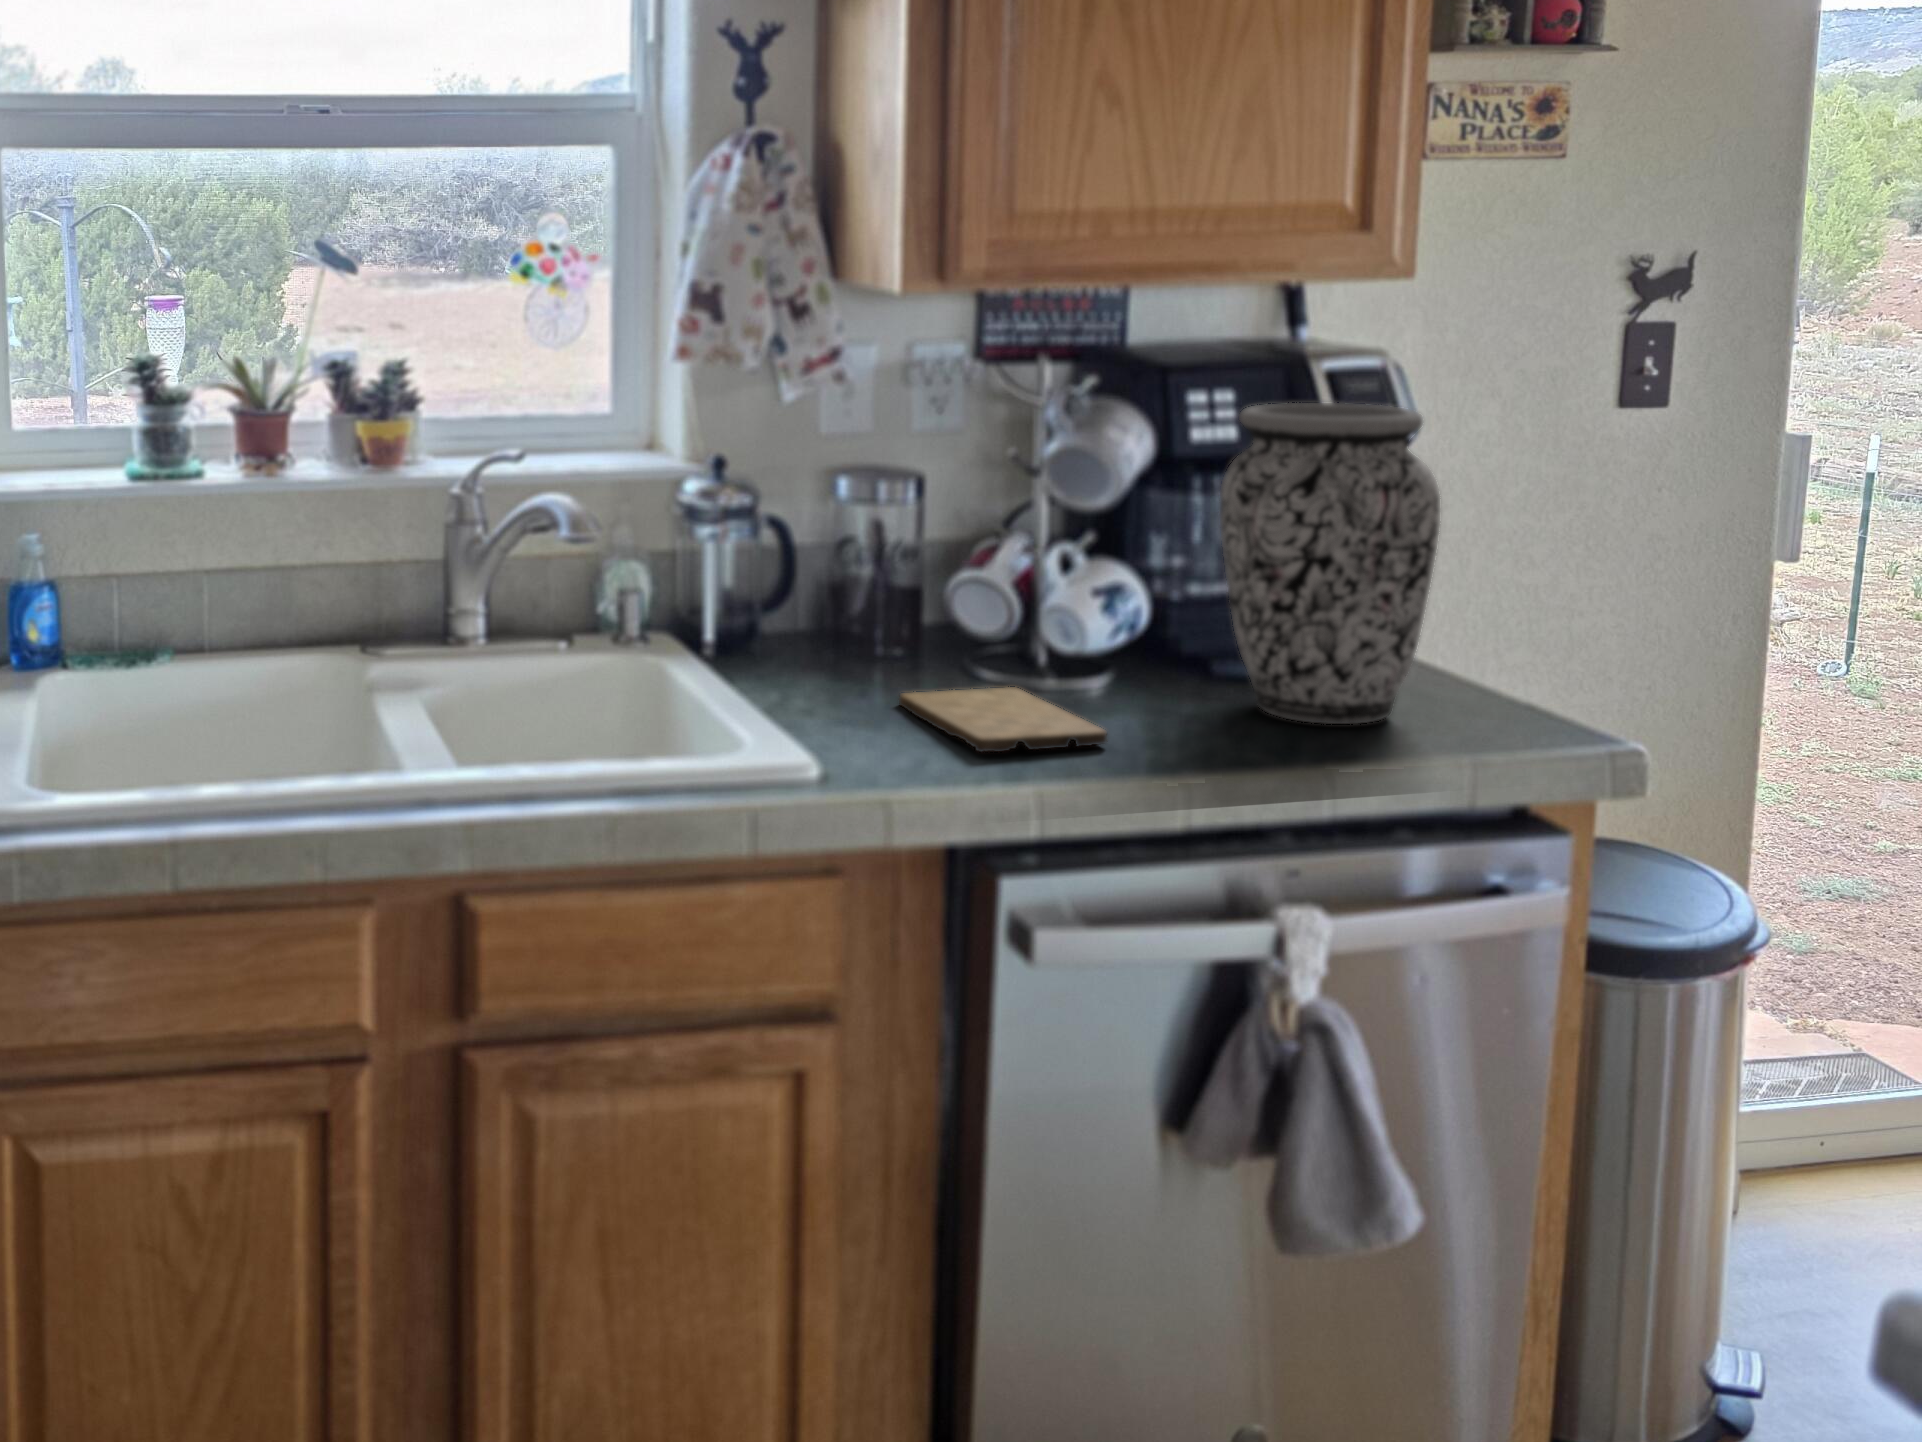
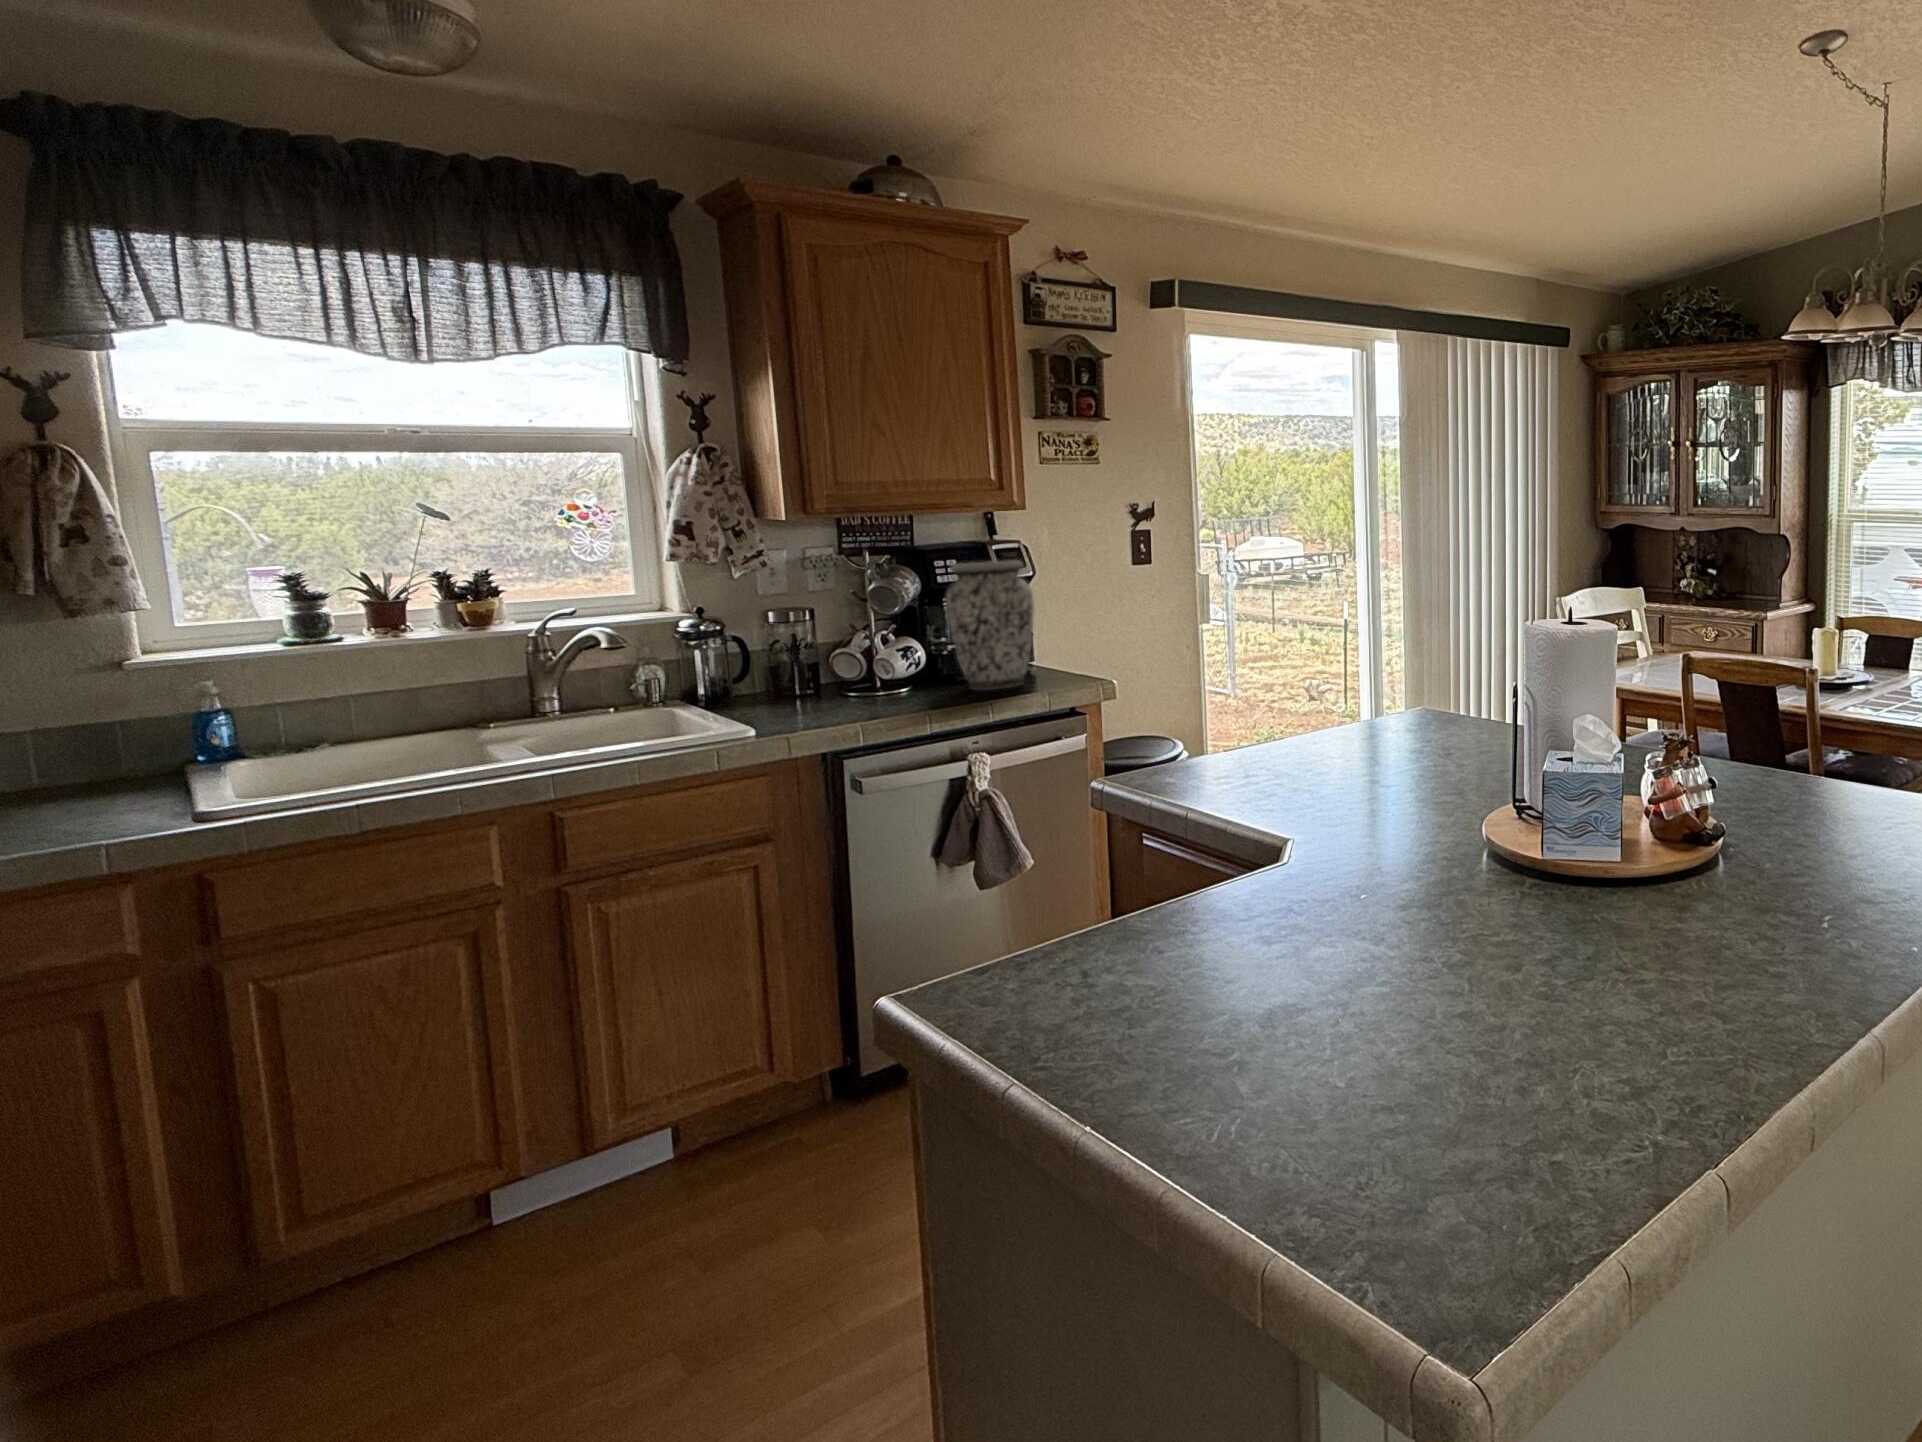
cutting board: present [899,687,1107,752] -> none [803,696,899,716]

